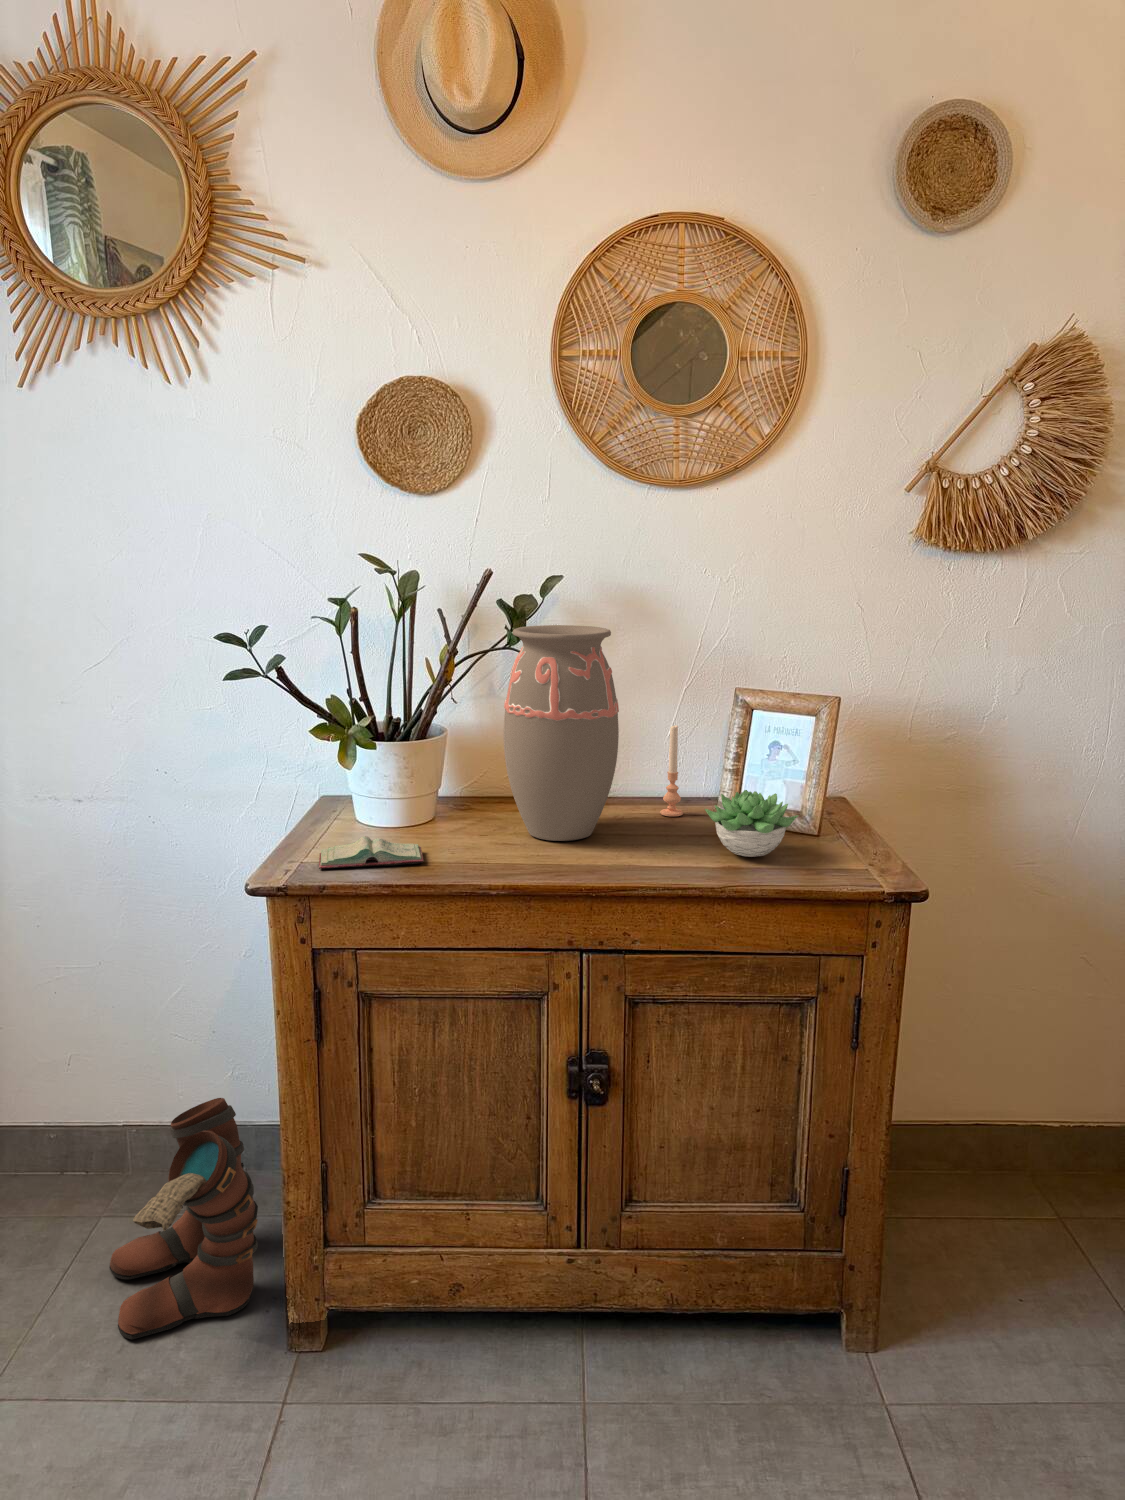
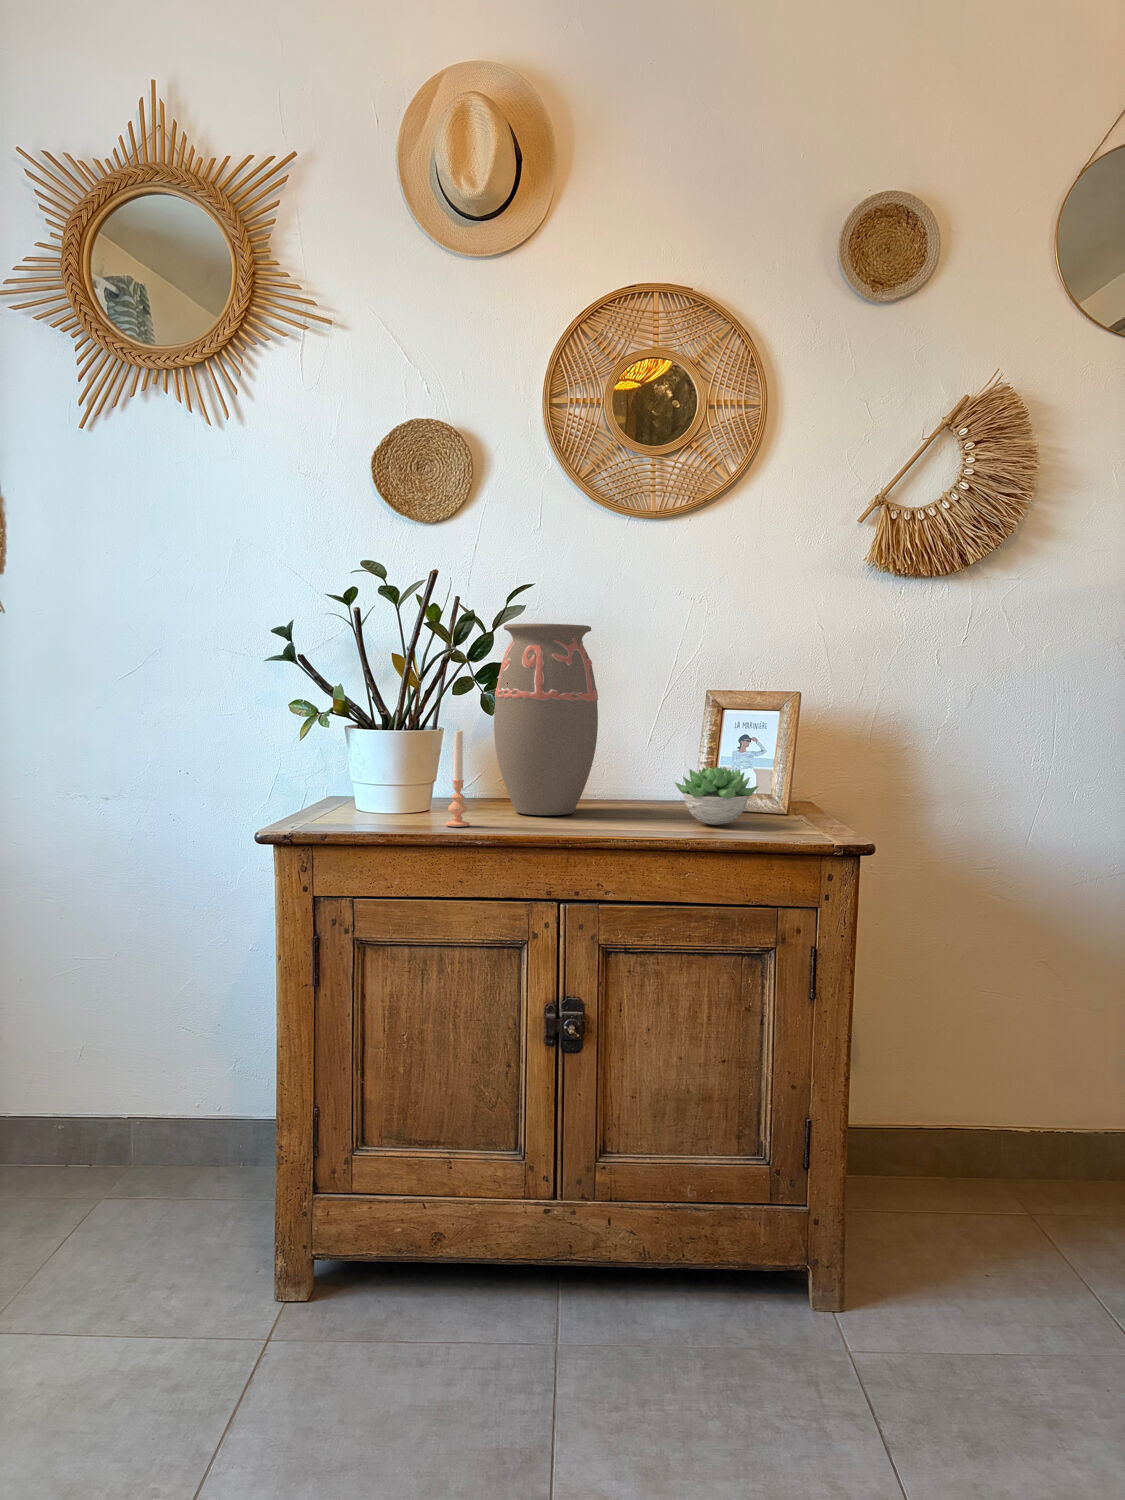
candle: present [660,725,683,816] -> present [446,730,470,827]
book: present [319,836,424,869] -> none [322,801,417,824]
boots: present [109,1098,258,1339] -> none [107,1070,252,1287]

